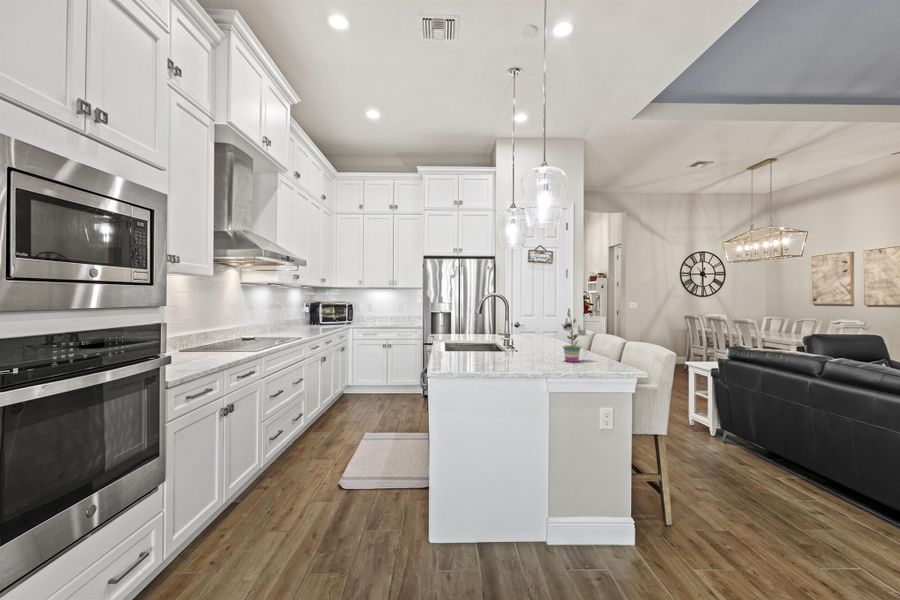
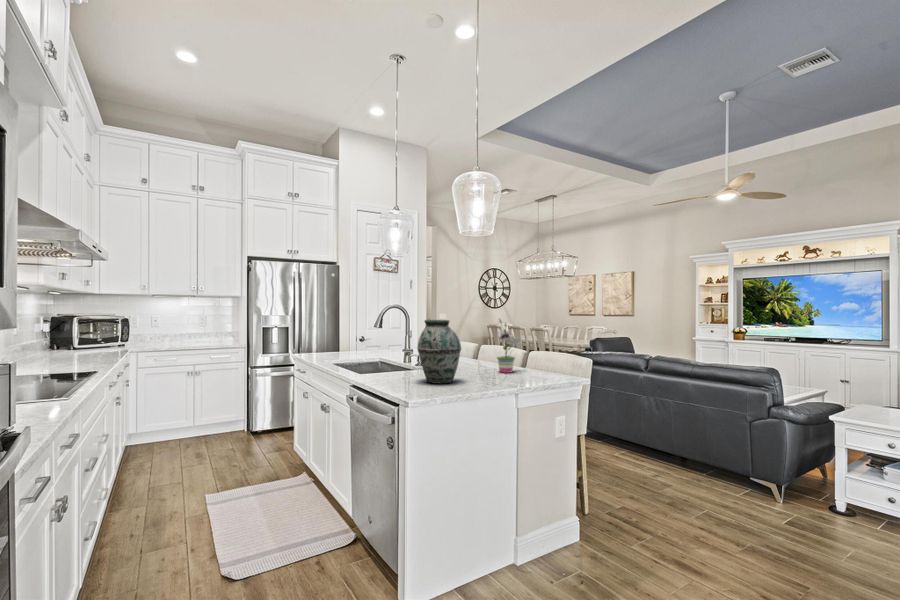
vase: none [468,309,507,365] -> present [418,320,461,384]

